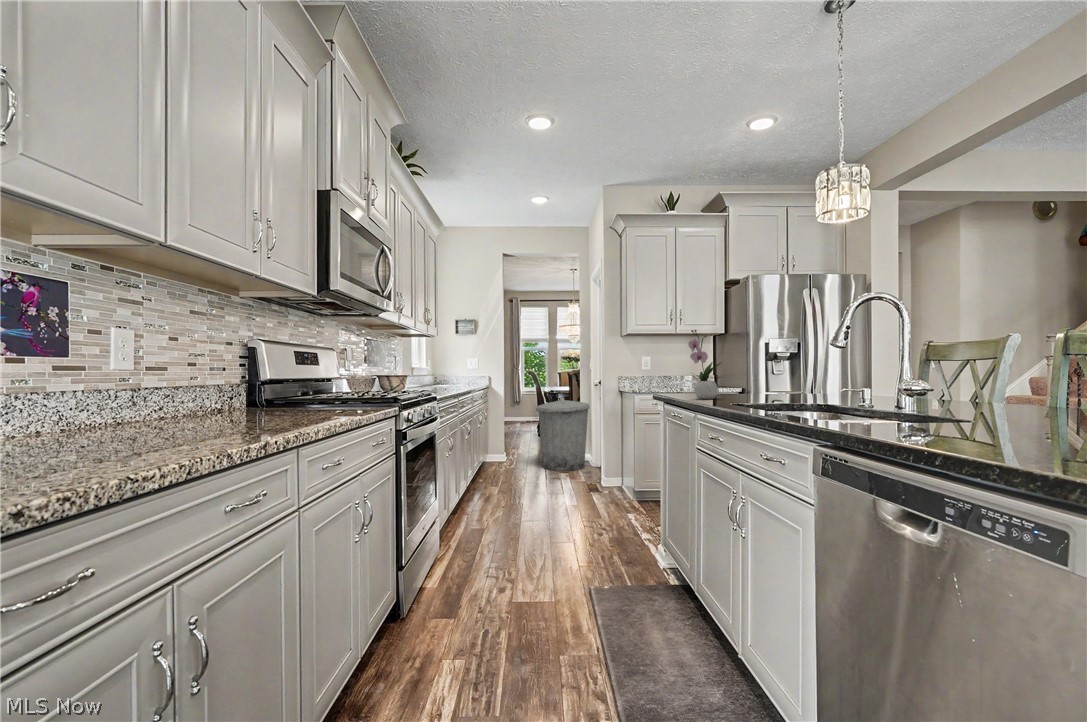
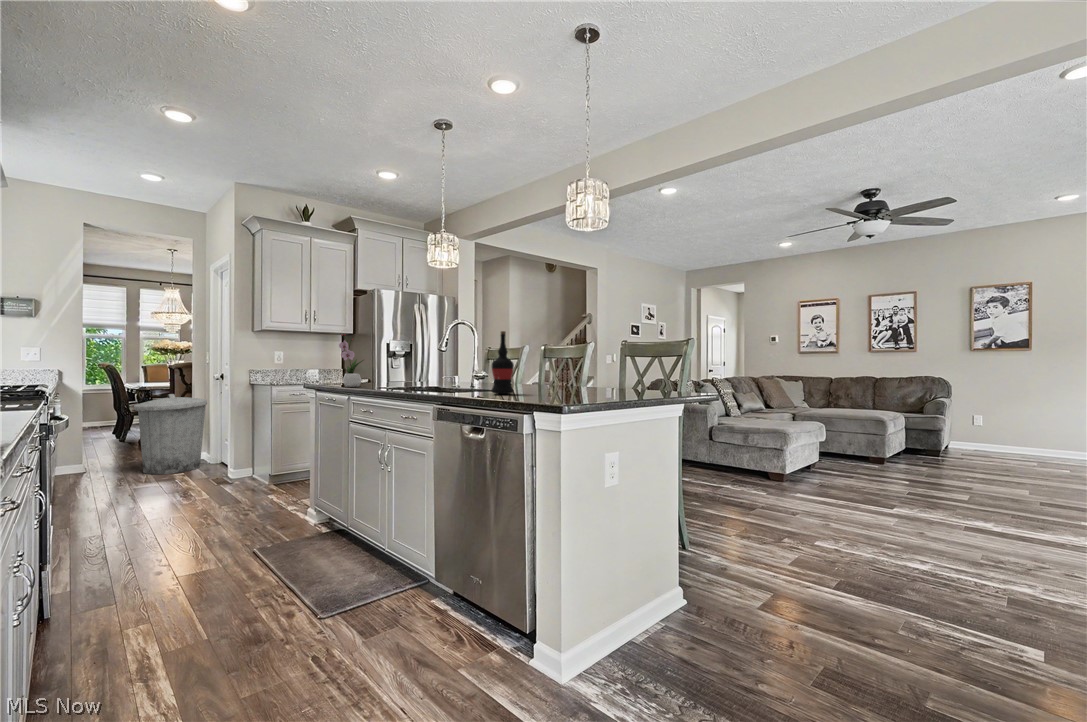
wine bottle: none [953,292,1020,433] -> present [491,331,514,394]

